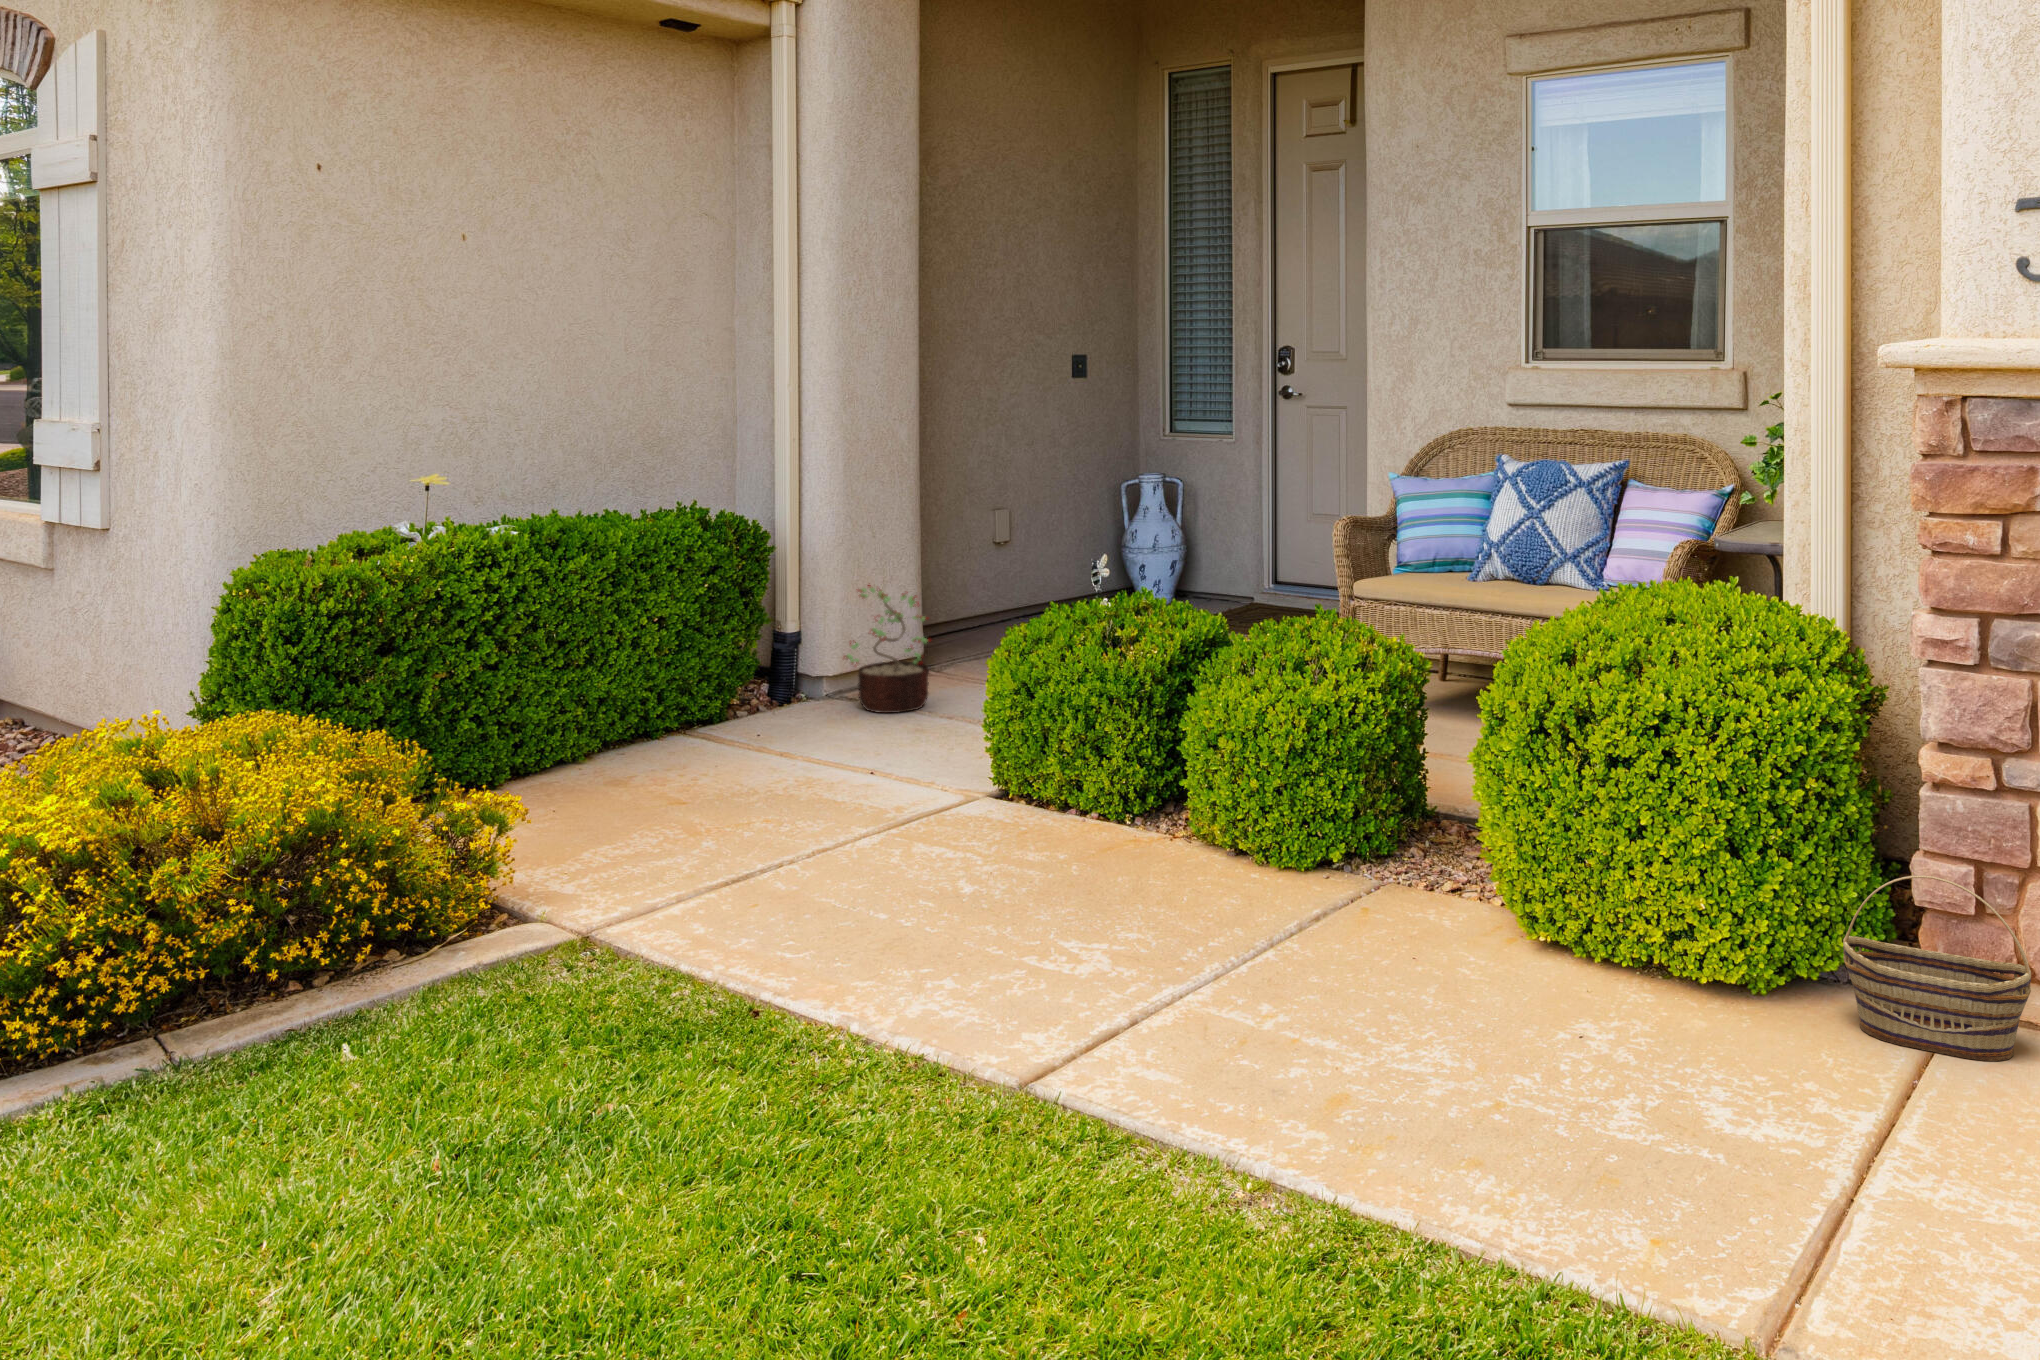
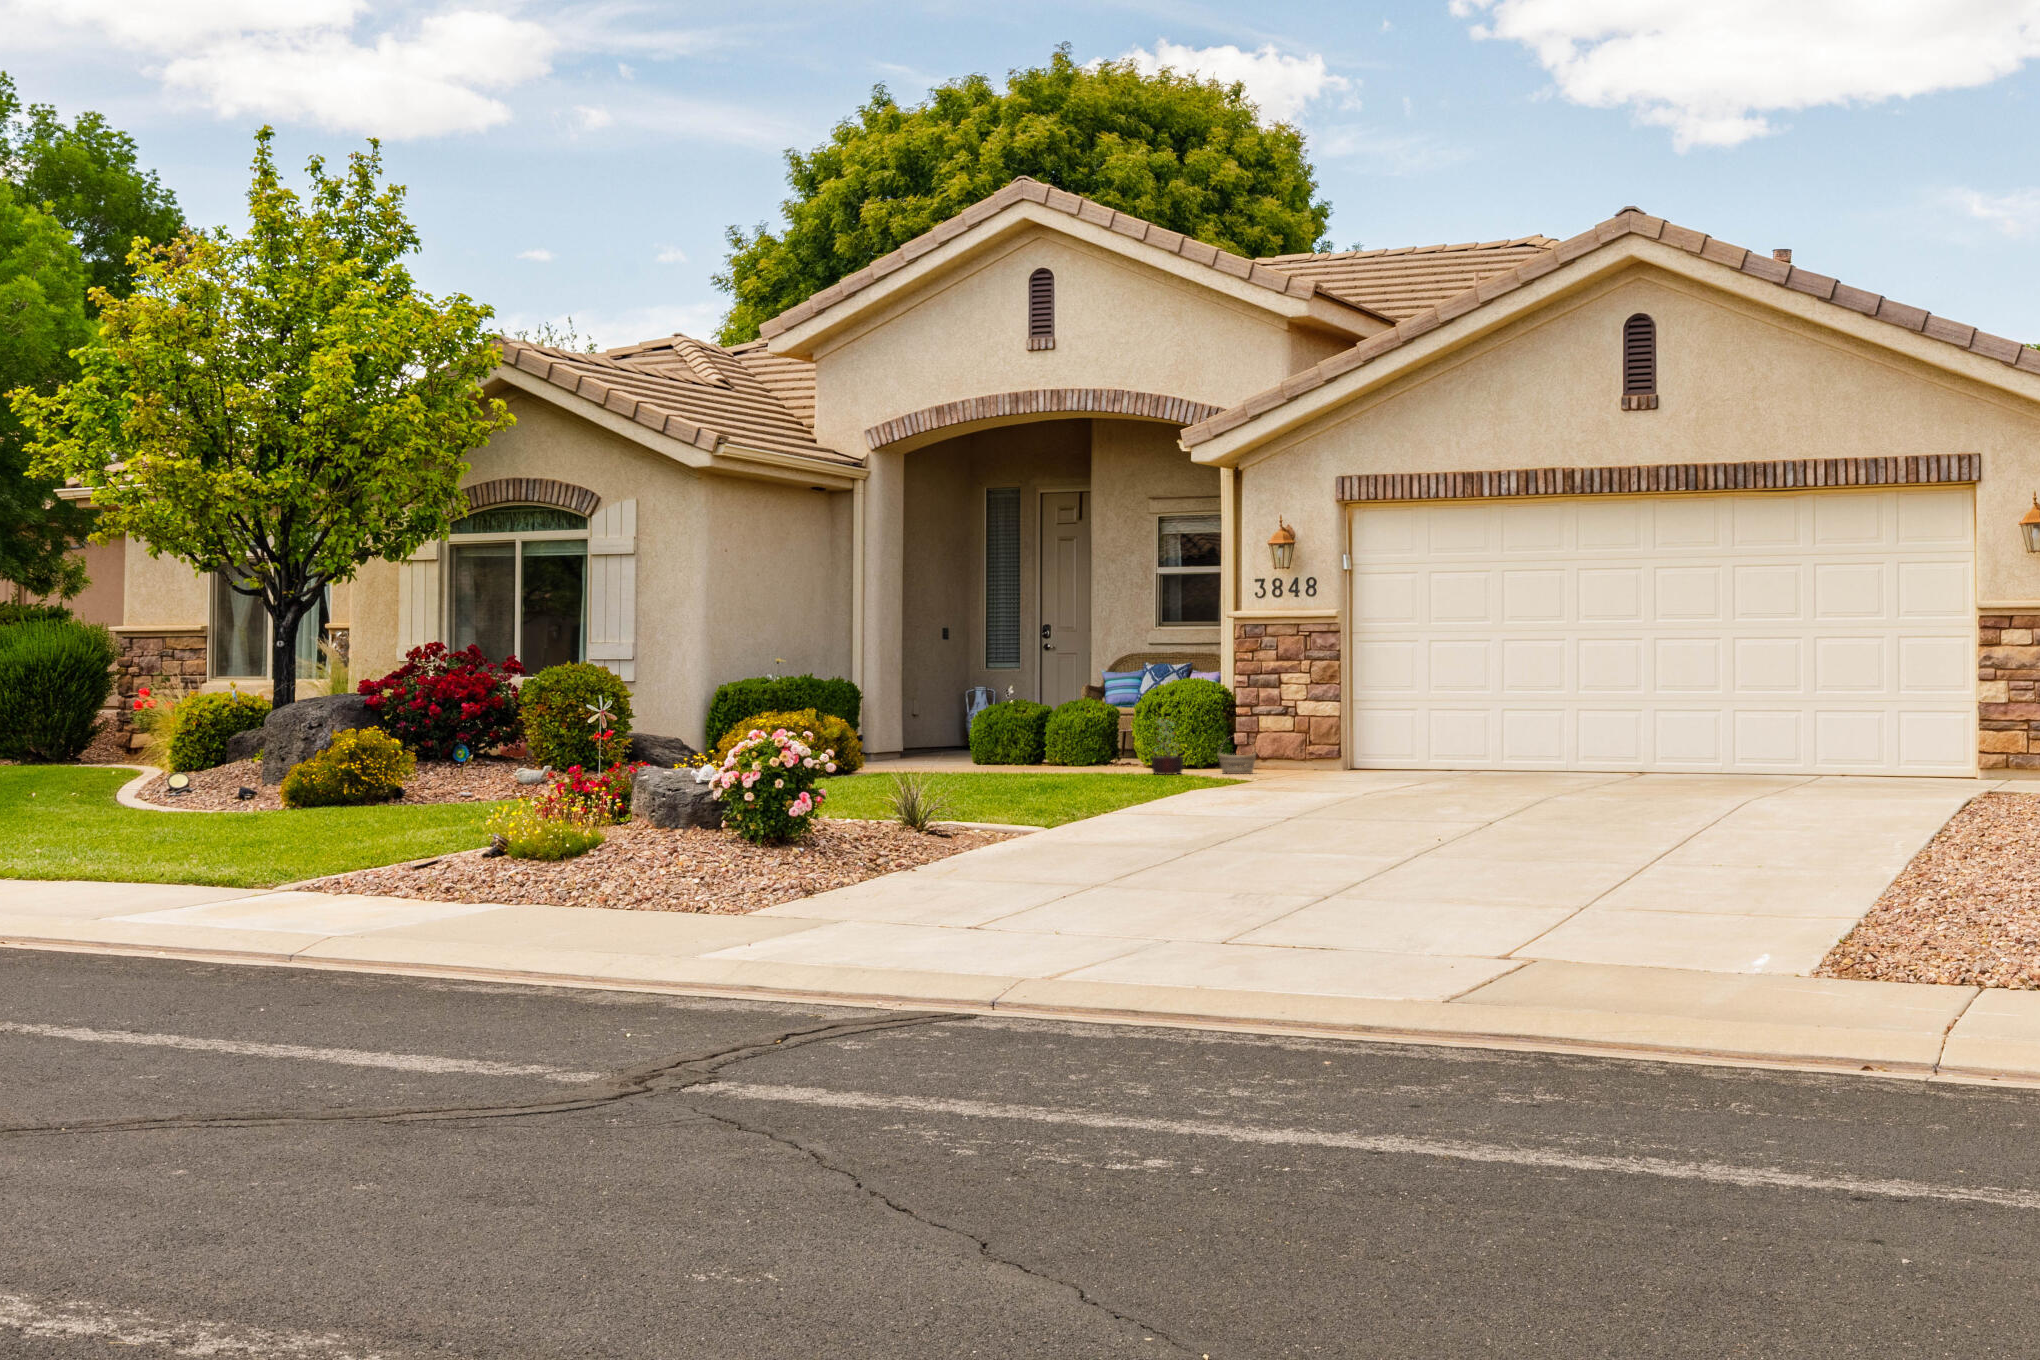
decorative plant: present [844,585,930,713] -> present [1152,718,1183,775]

